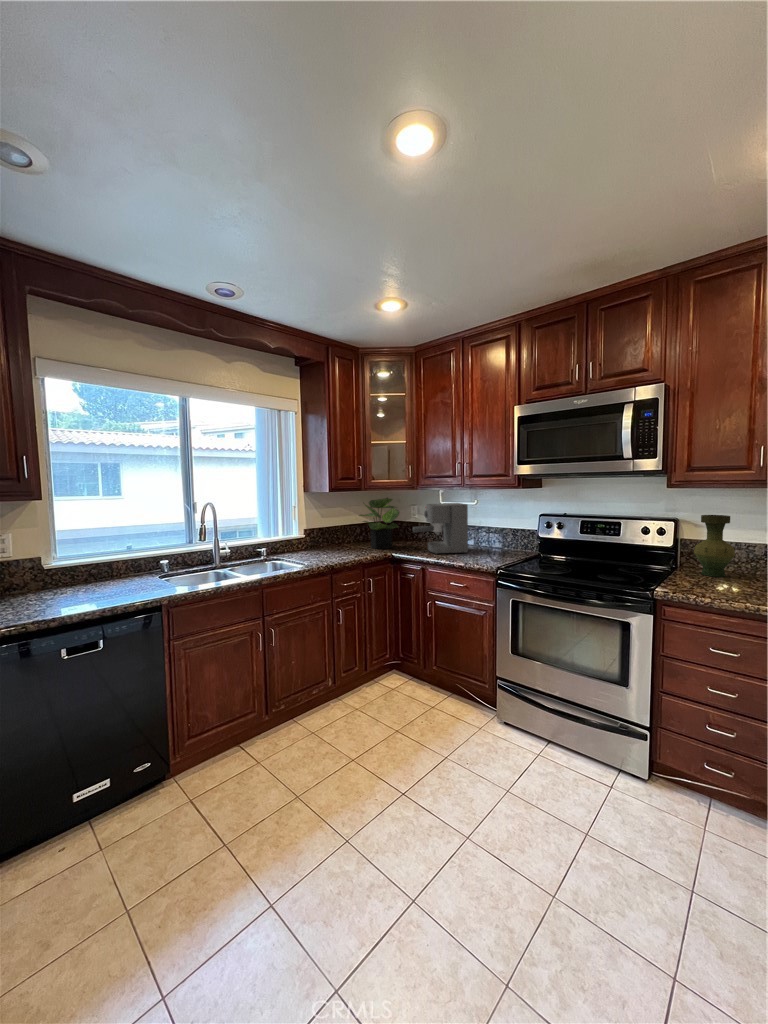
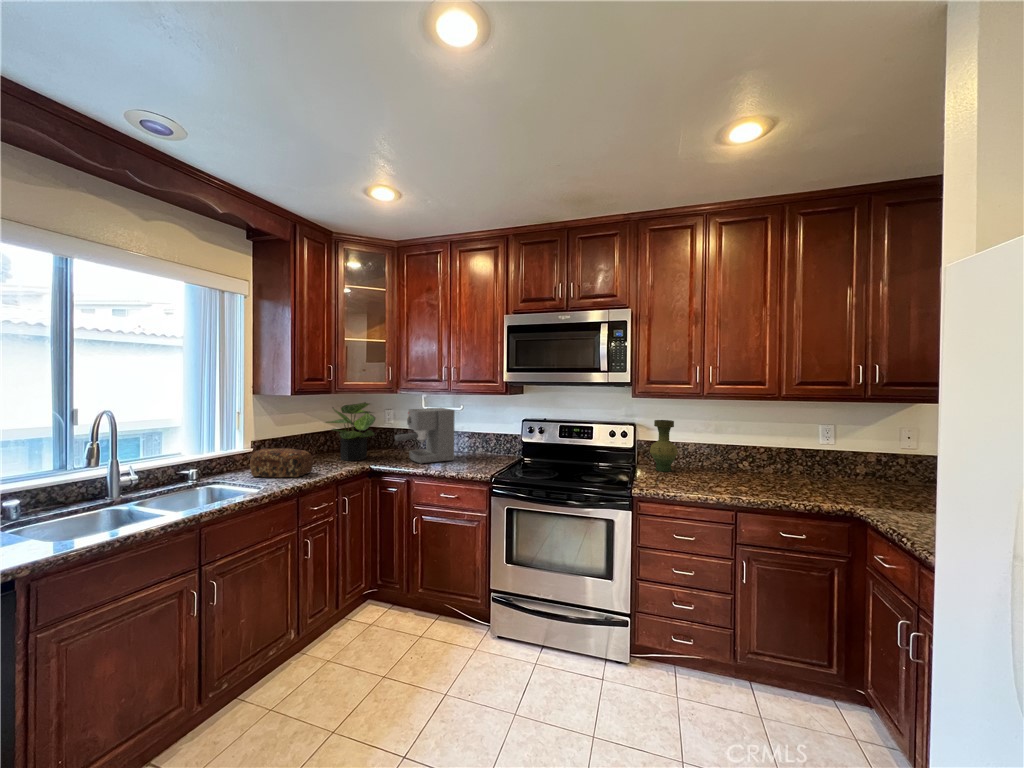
bread loaf: none [301,535,345,558] -> present [250,448,313,478]

